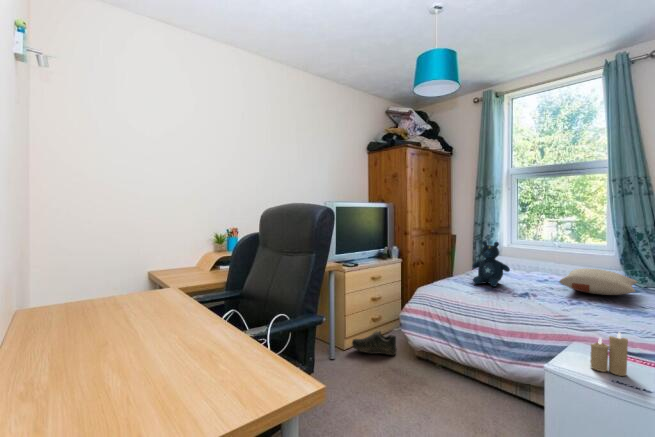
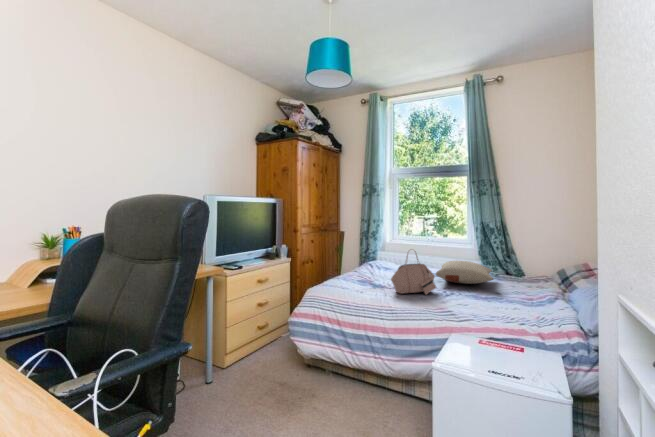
stuffed bear: present [473,241,510,287] -> none [361,238,394,283]
handbag: none [504,254,559,302] -> present [391,251,436,294]
shoe: present [352,331,397,355] -> none [233,341,285,369]
candle: present [590,332,628,376] -> none [471,321,501,364]

